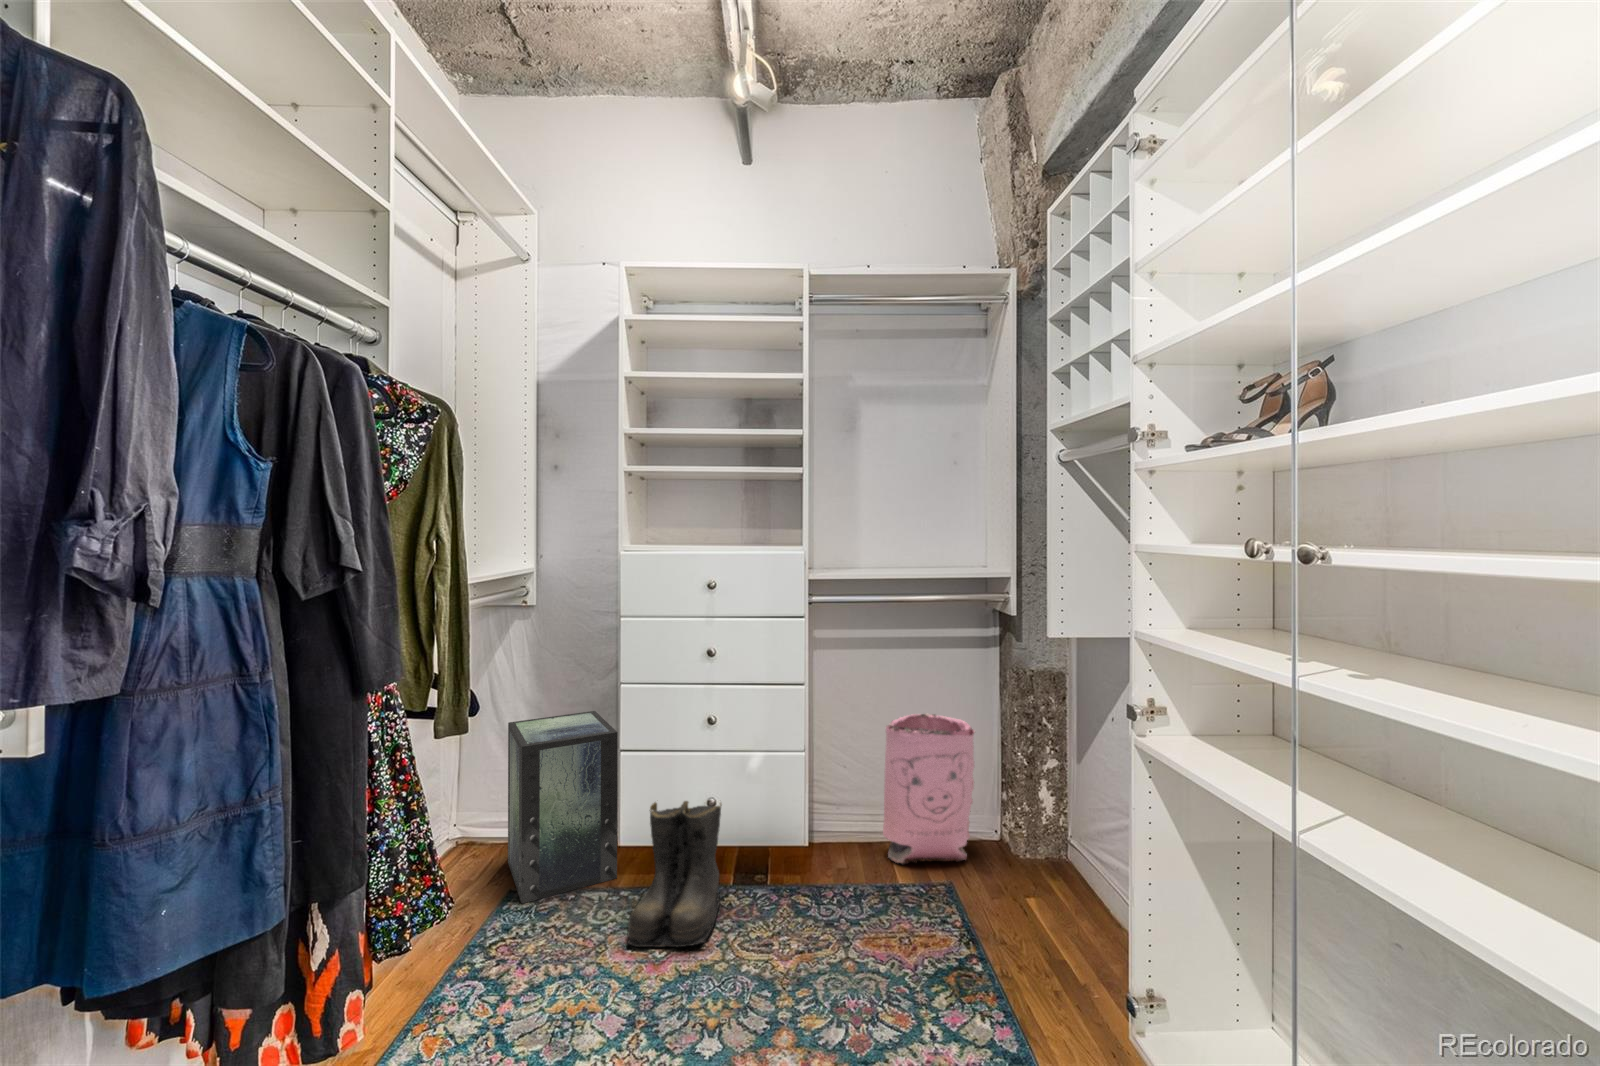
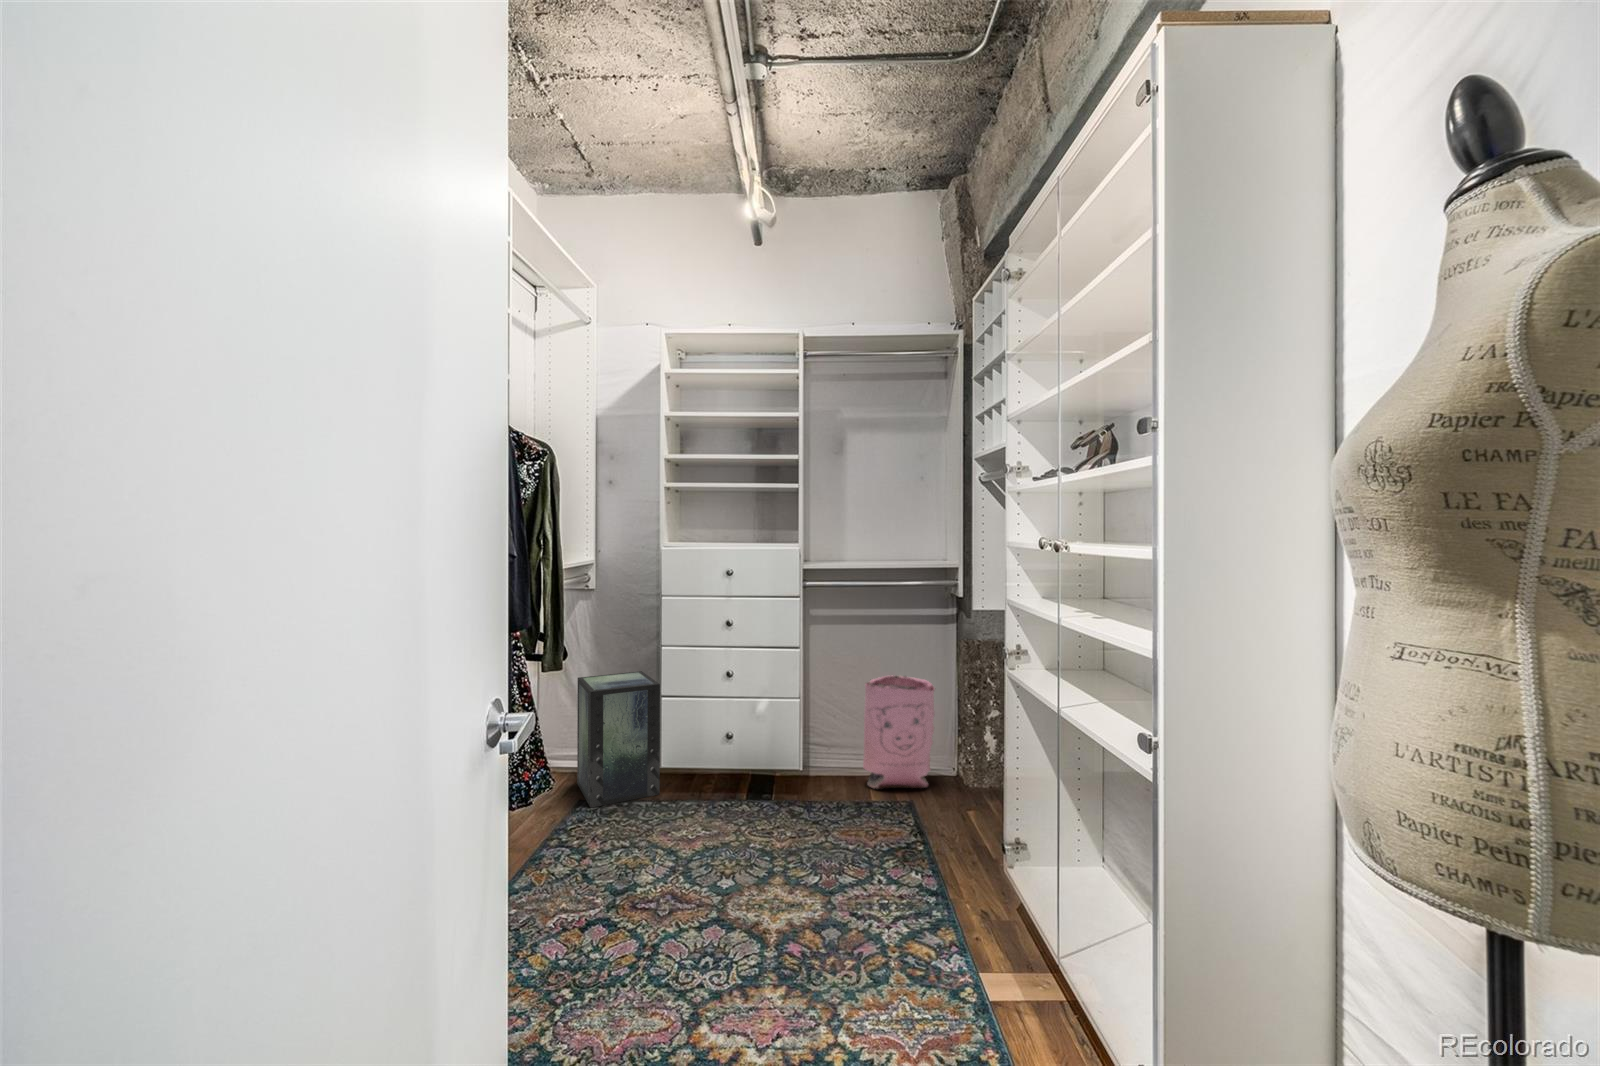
boots: present [628,801,722,947] -> none [669,730,739,833]

